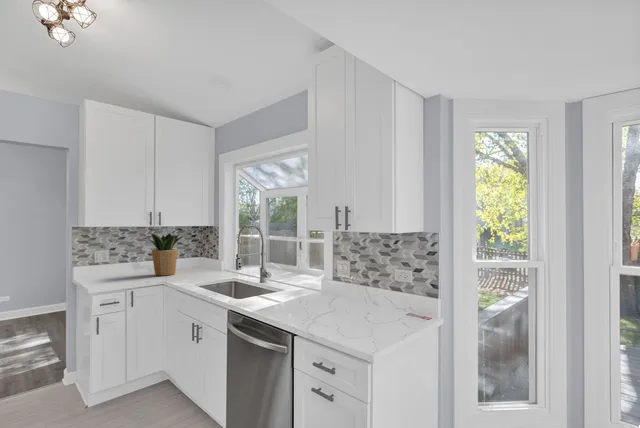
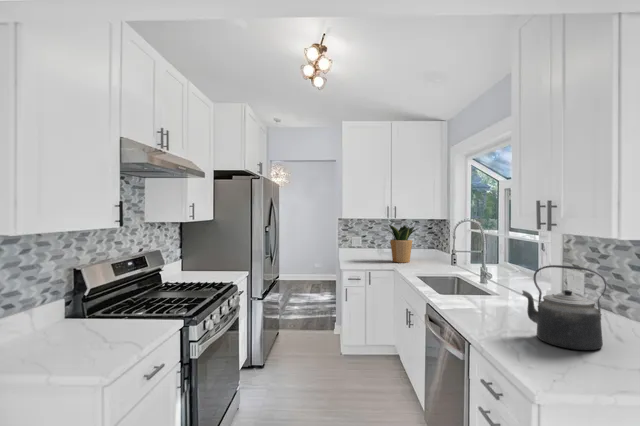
kettle: none [317,255,371,317] -> present [522,265,606,350]

